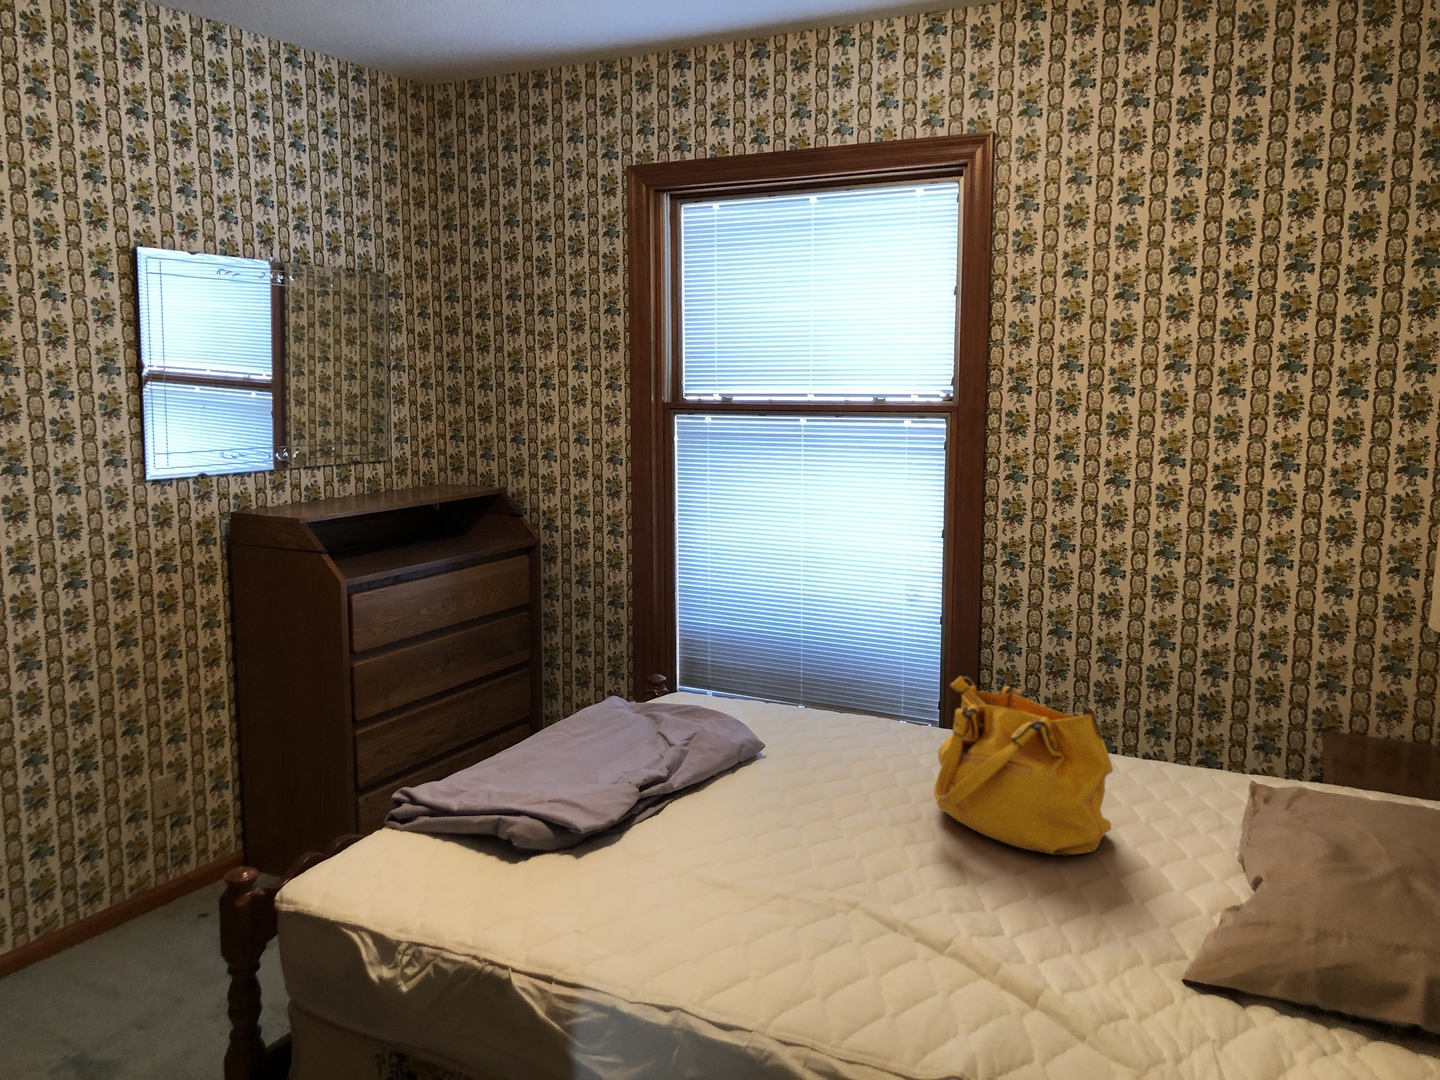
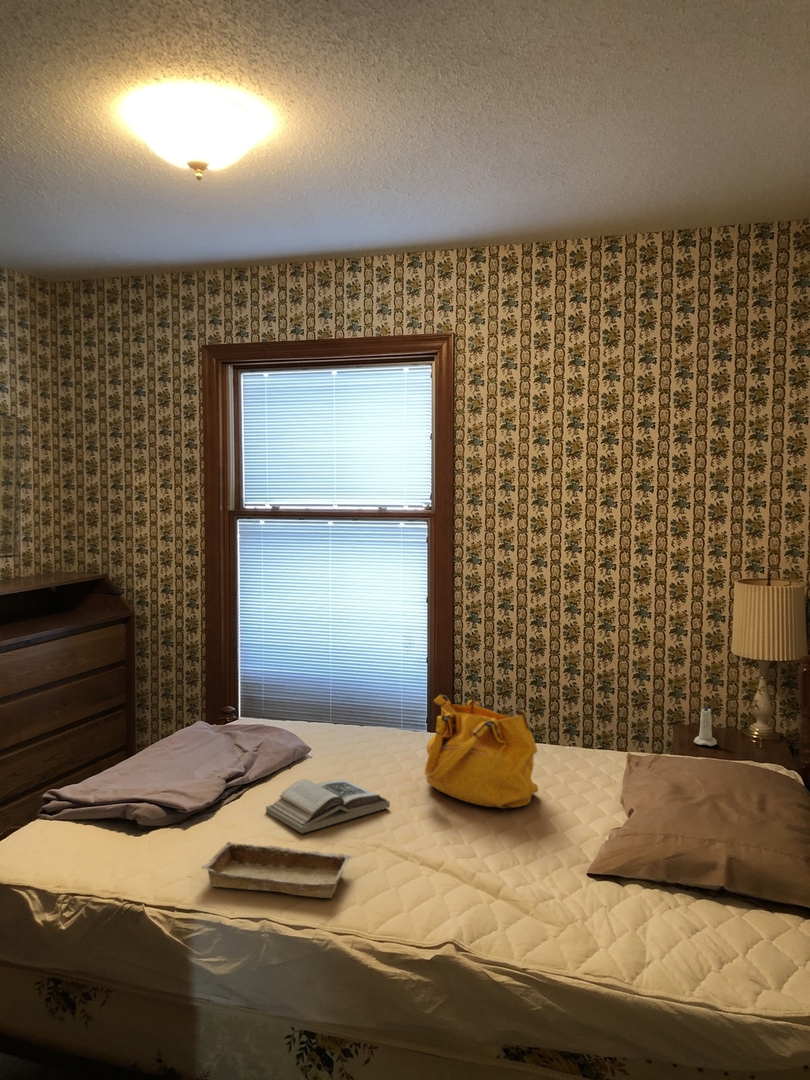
candle: none [1359,700,1399,770] -> present [694,701,717,746]
book: none [697,792,880,875] -> present [266,779,390,833]
tray: none [594,883,821,986] -> present [202,842,352,898]

